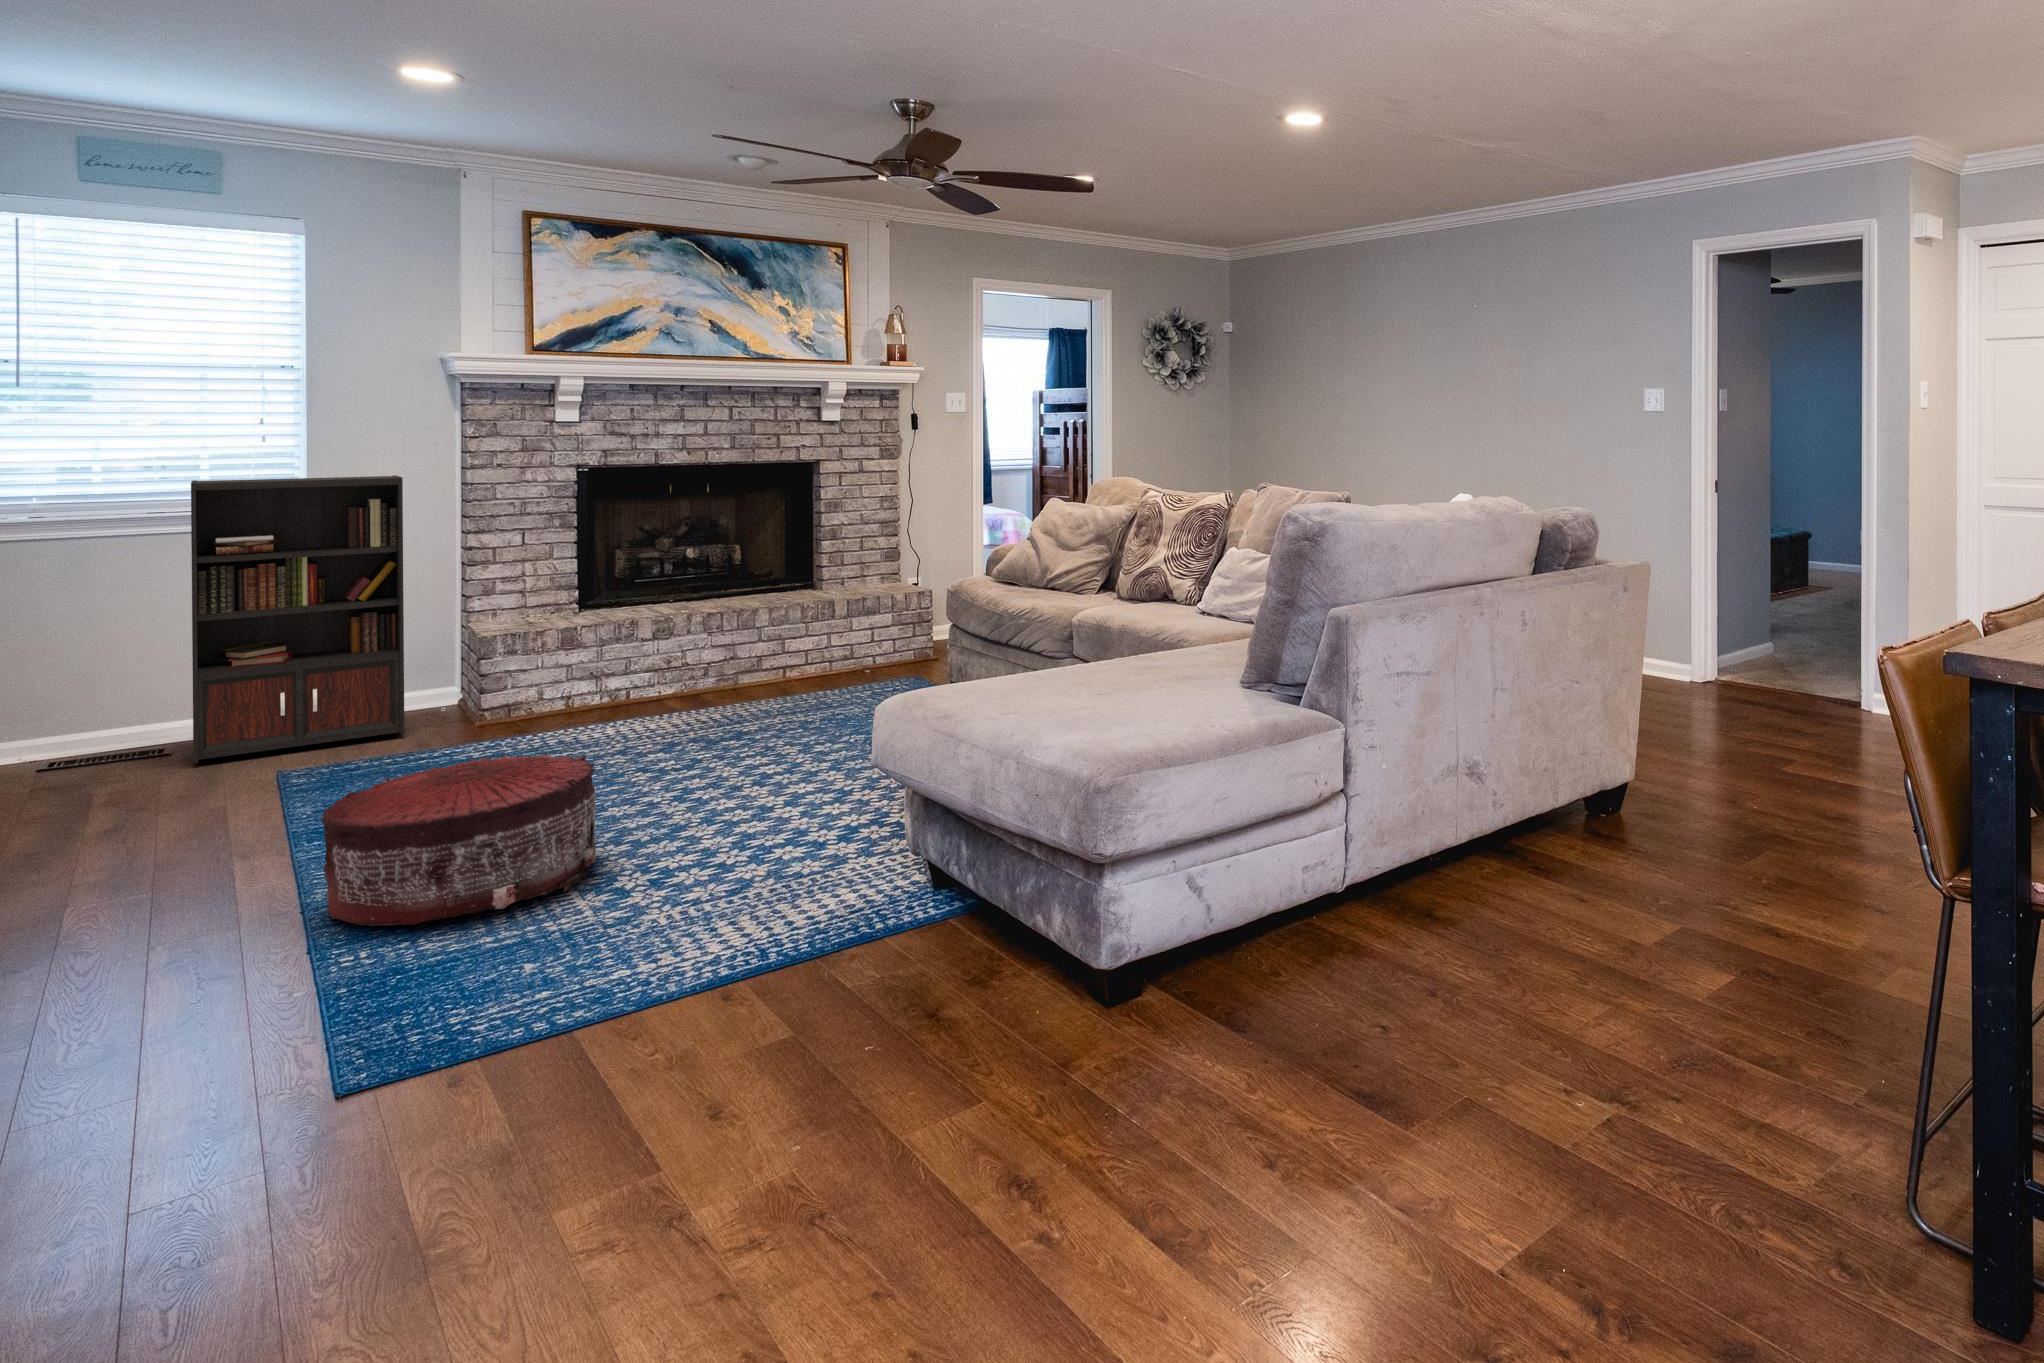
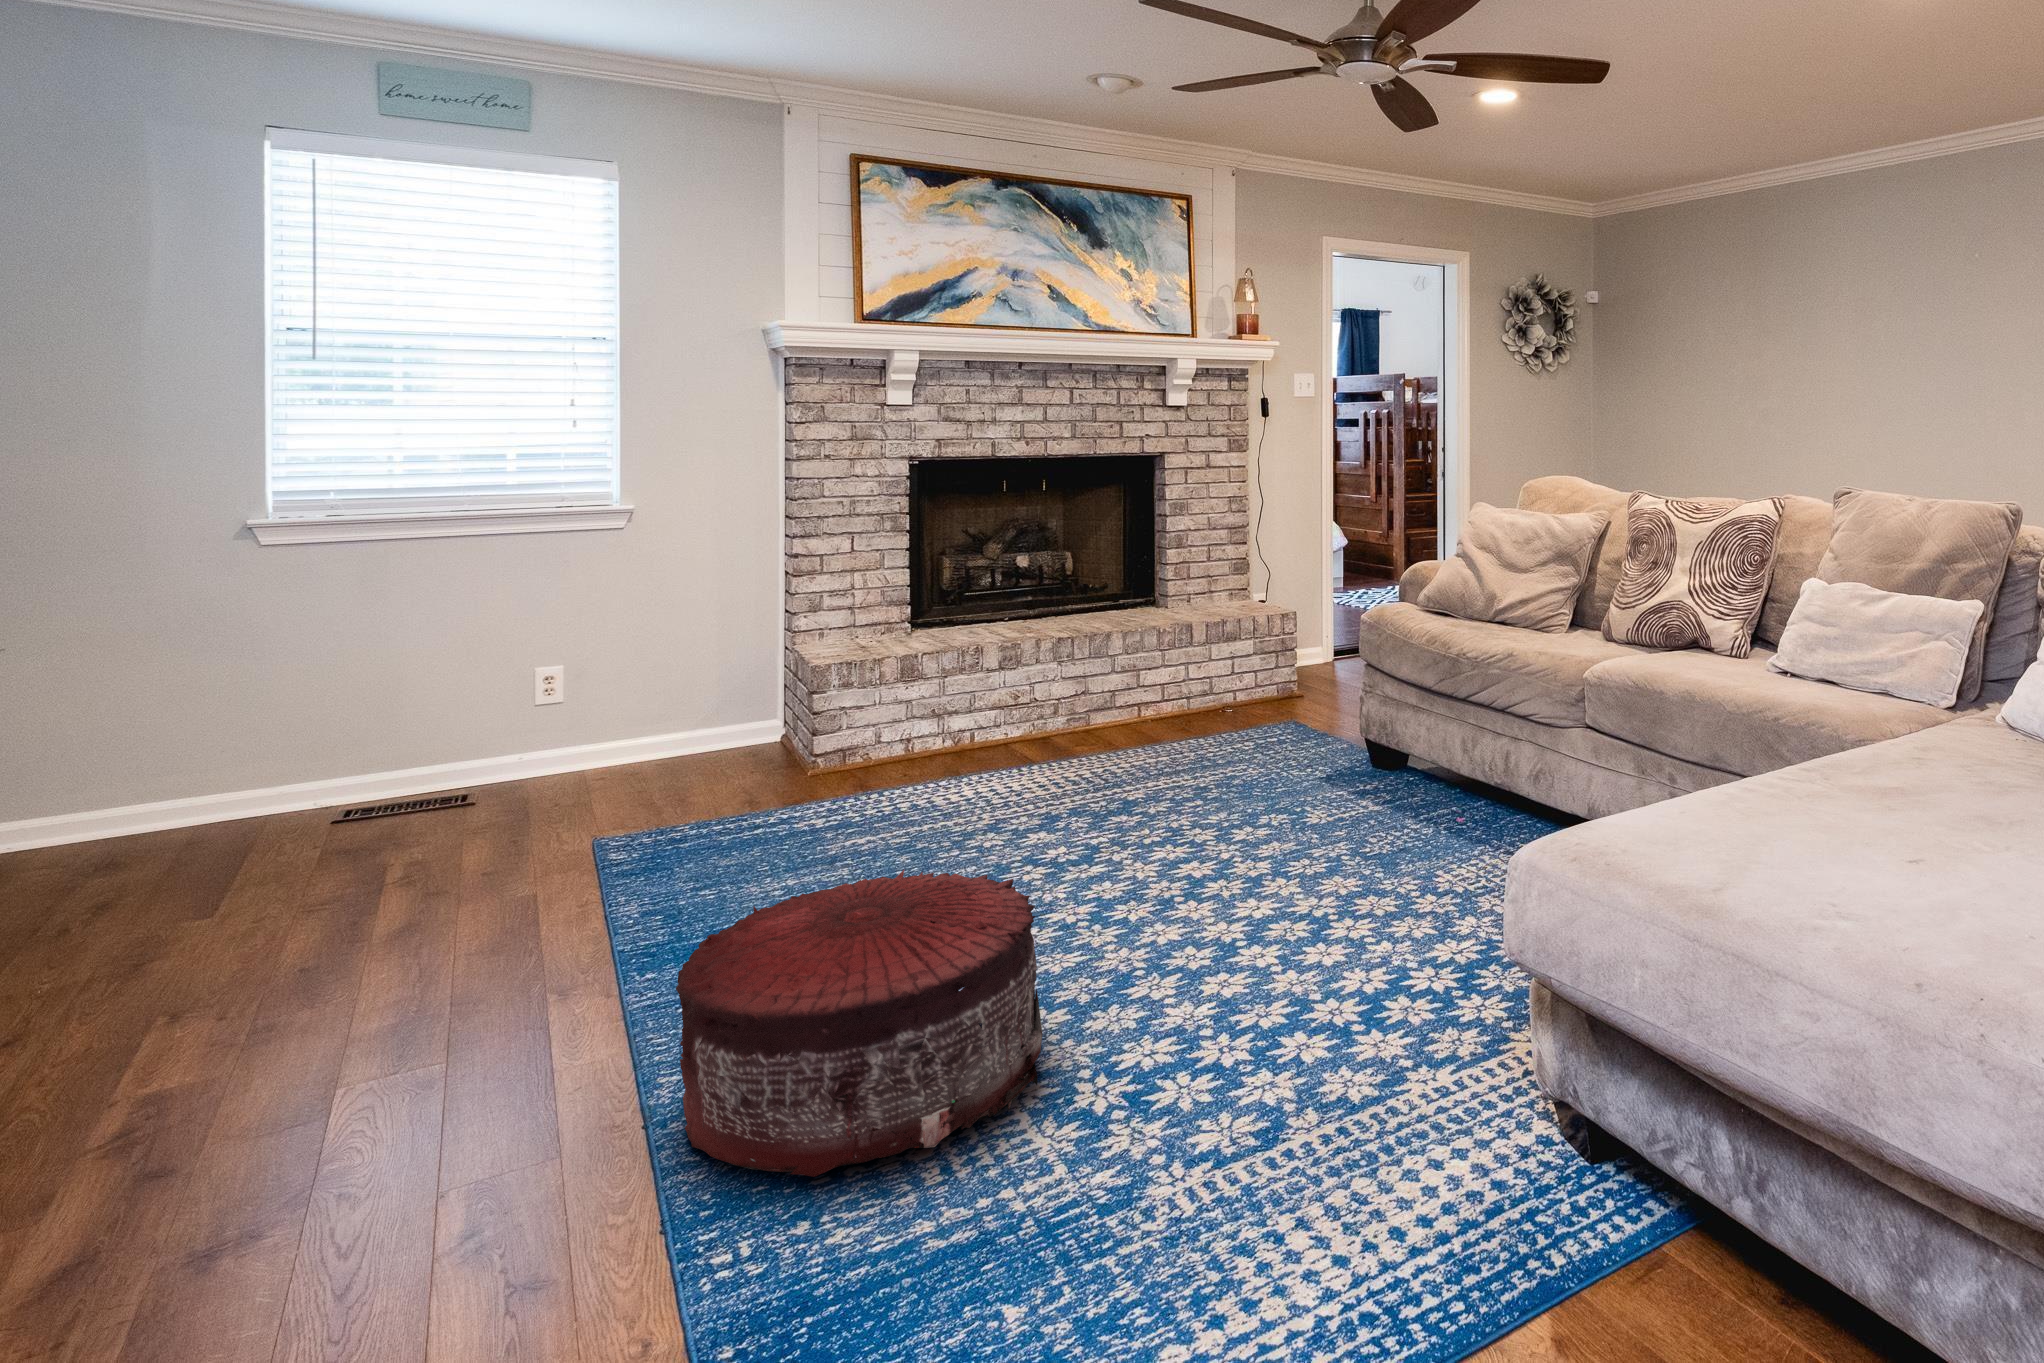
bookcase: present [191,475,446,763] -> none [500,468,770,822]

